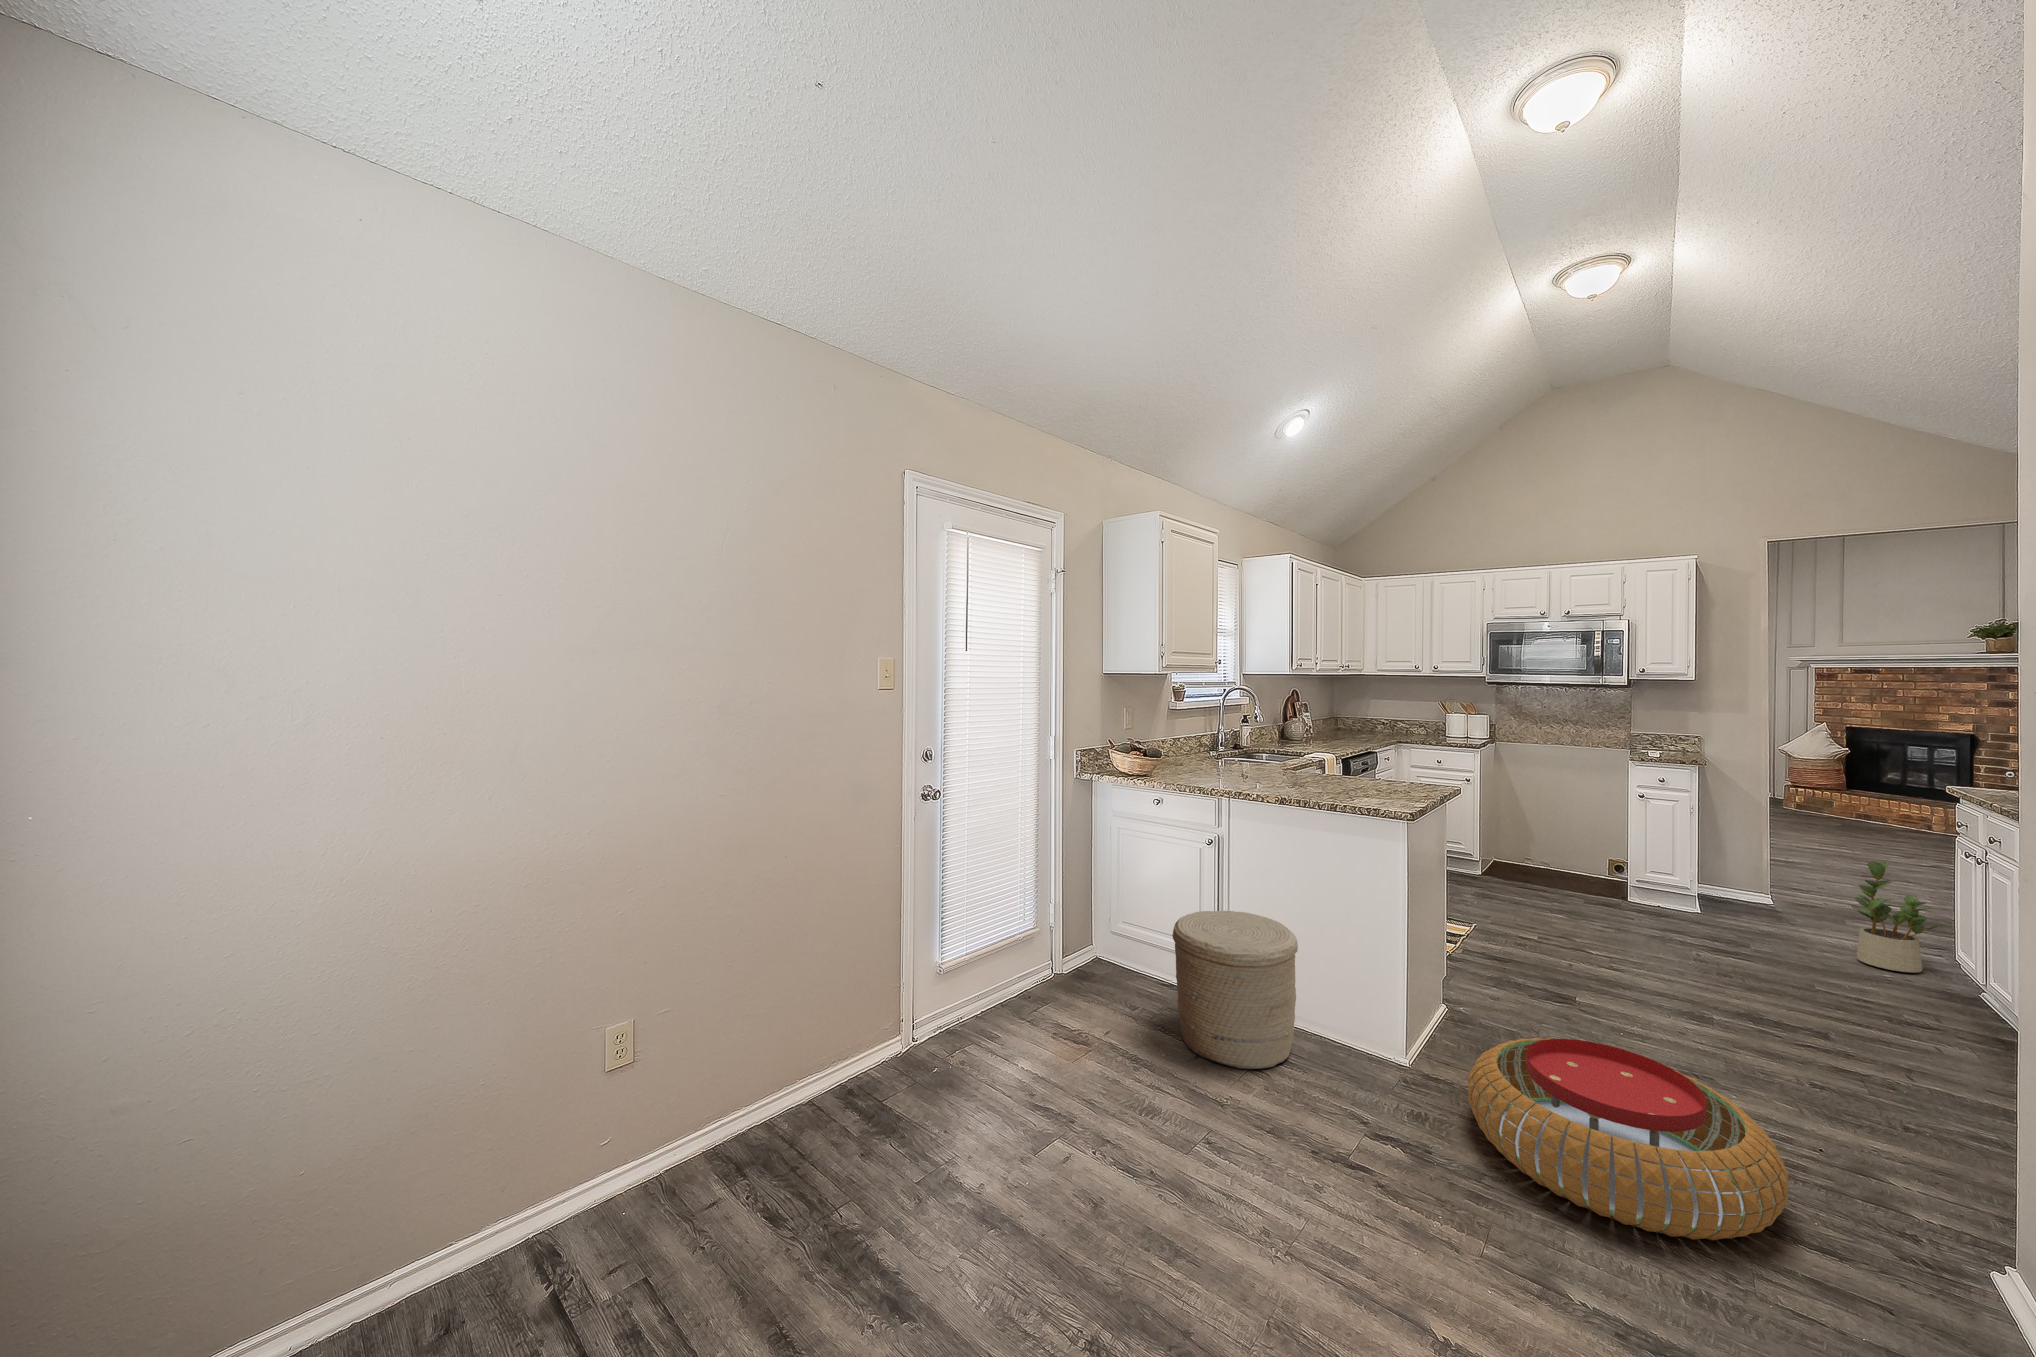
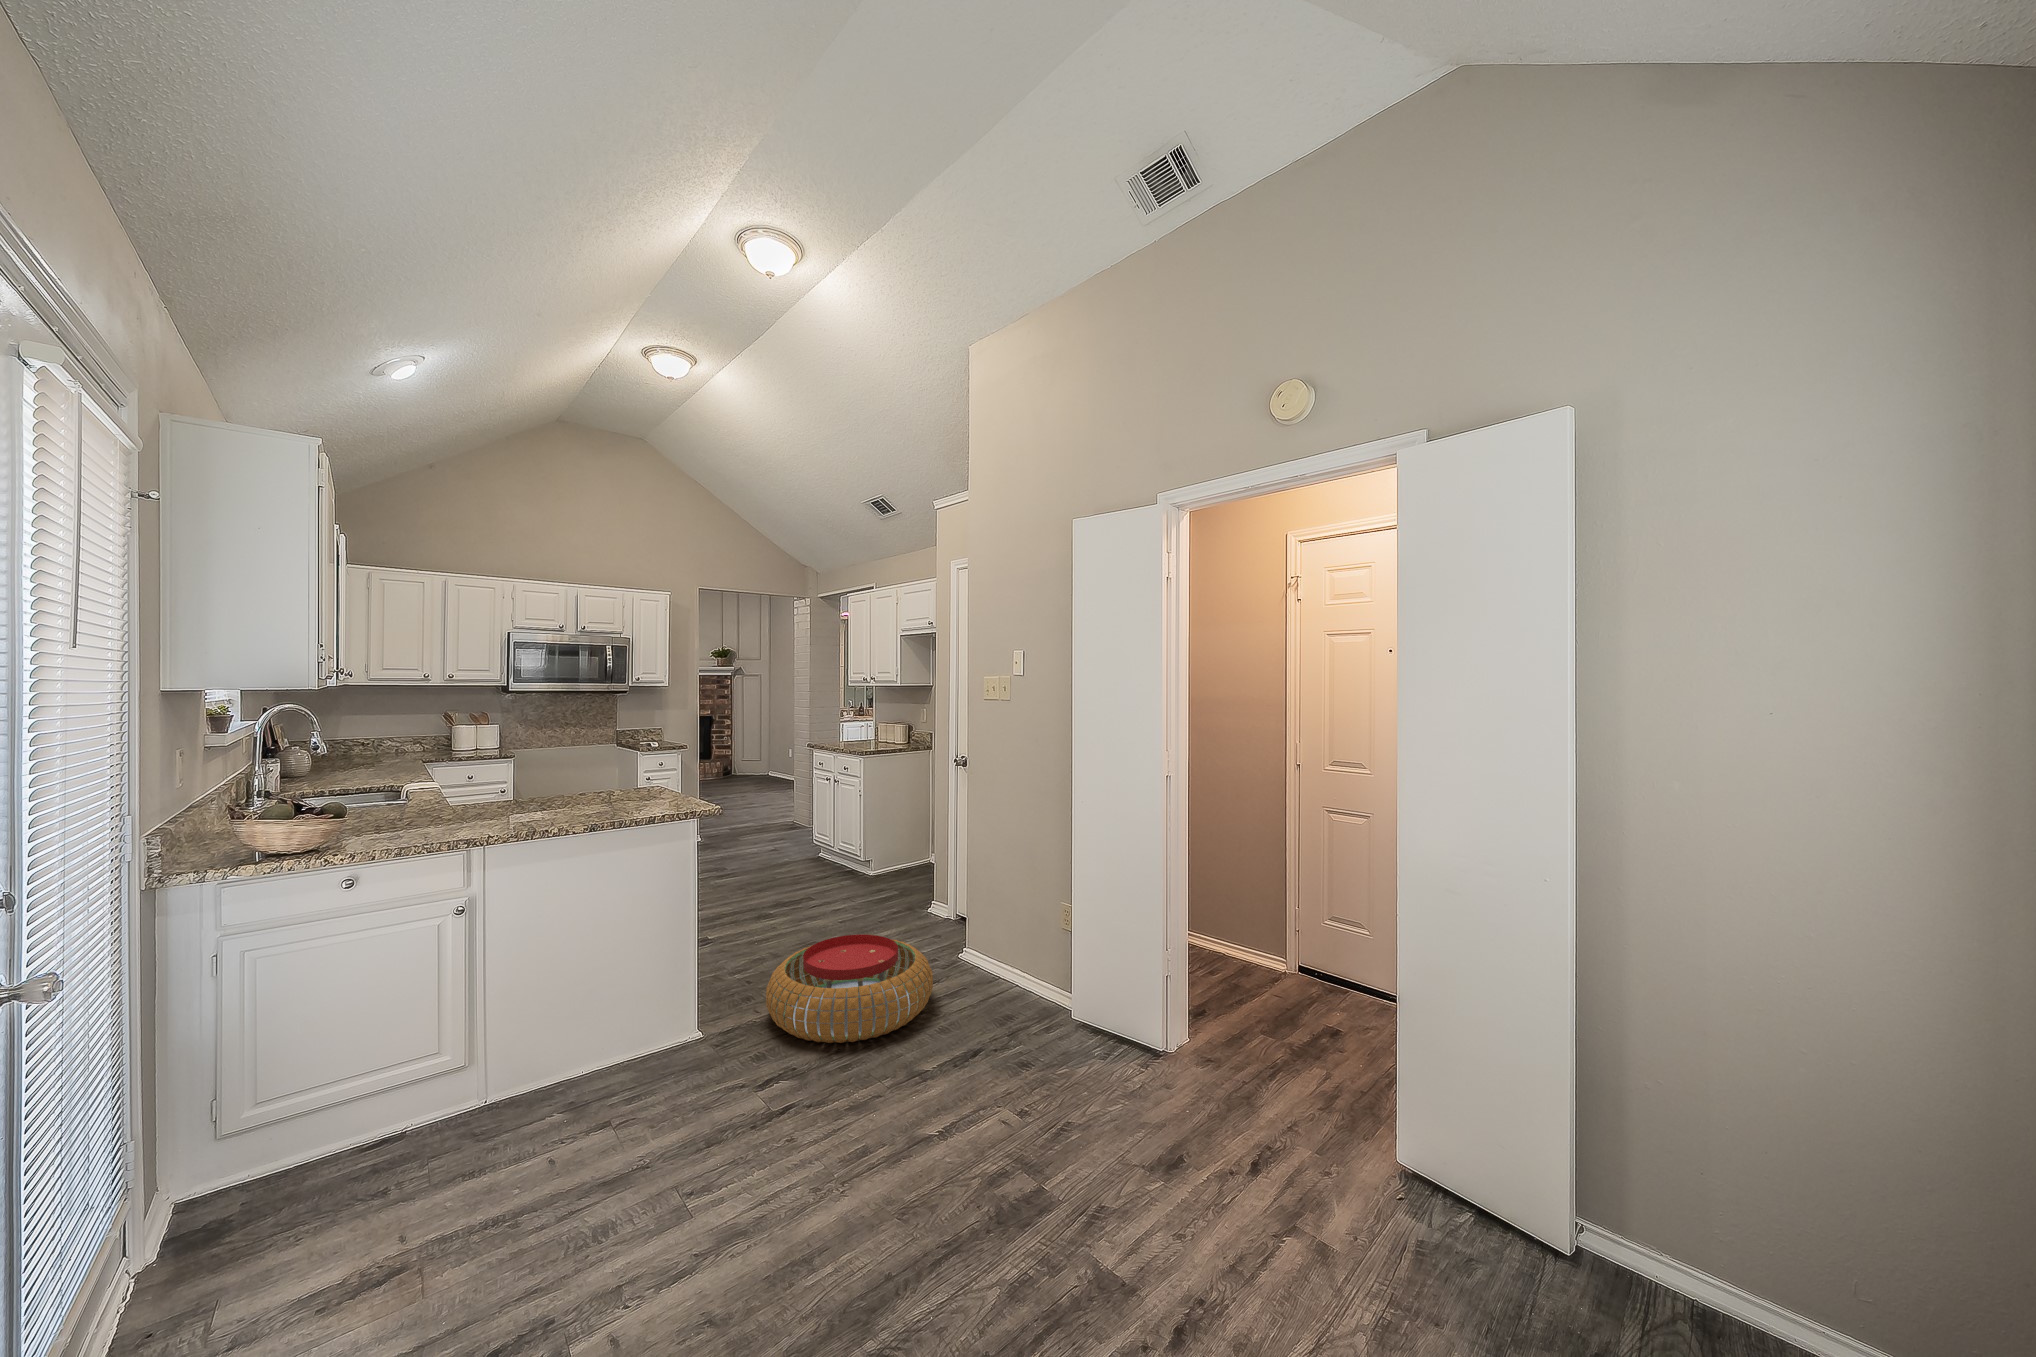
potted plant: present [1855,861,1944,973] -> none [770,794,805,860]
woven basket: present [1172,911,1298,1069] -> none [472,967,638,1166]

